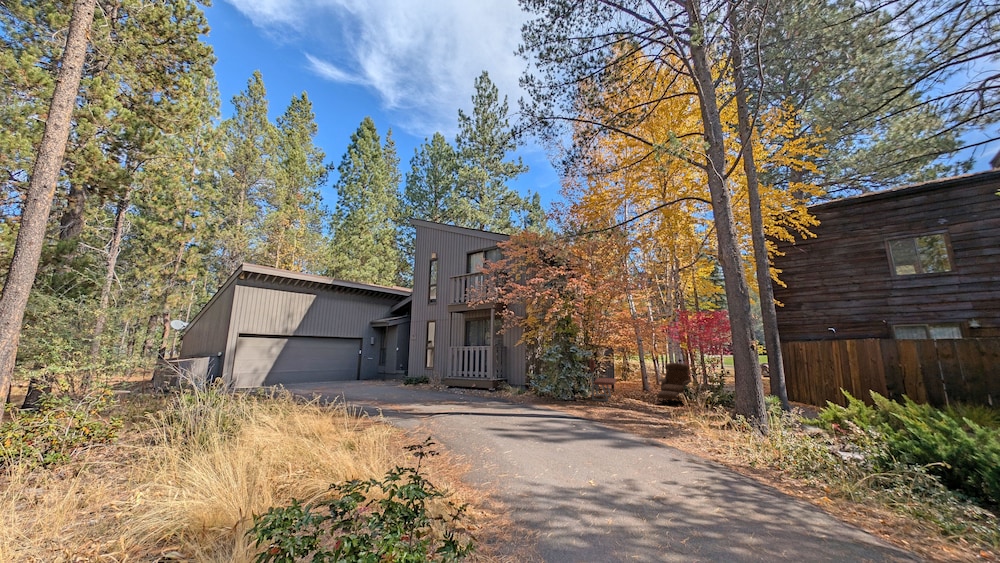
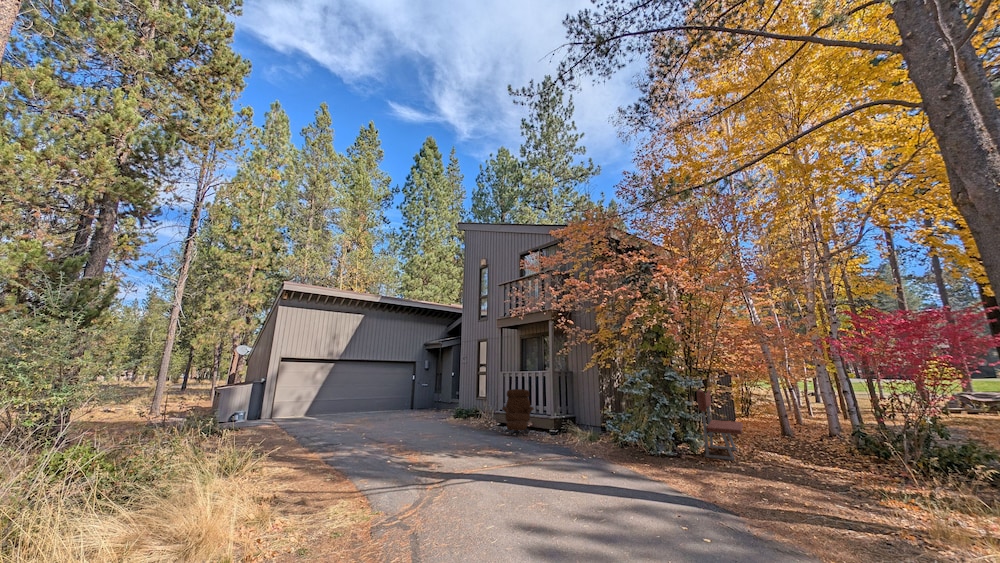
lounge chair: present [657,363,691,405] -> present [502,389,534,436]

